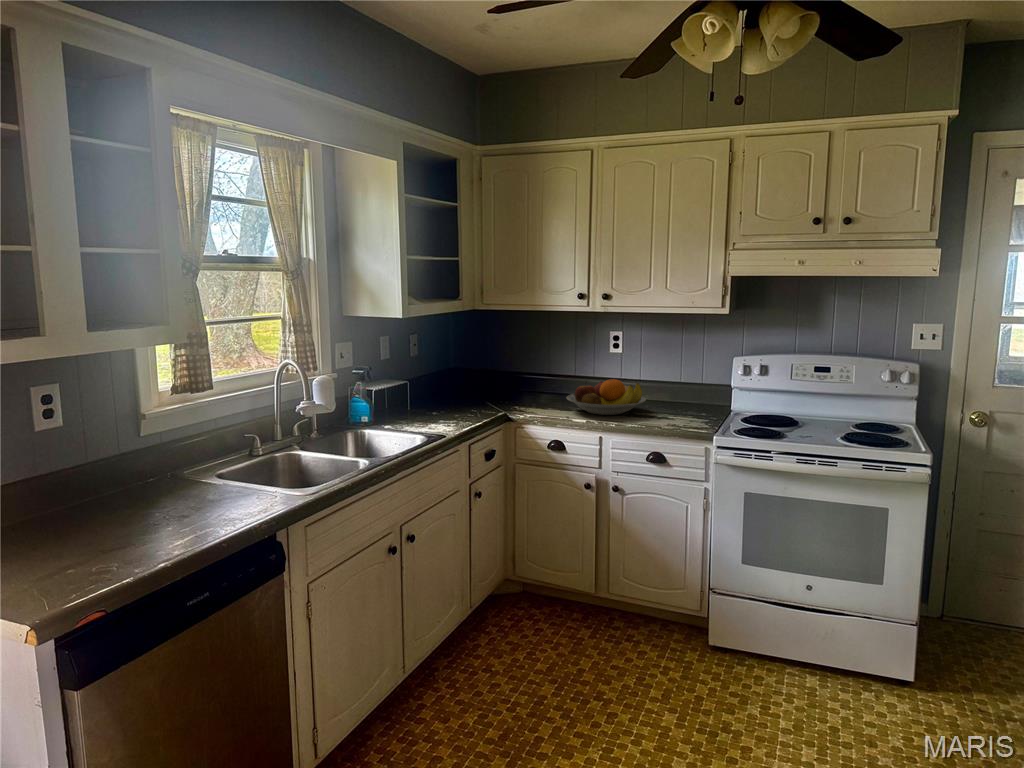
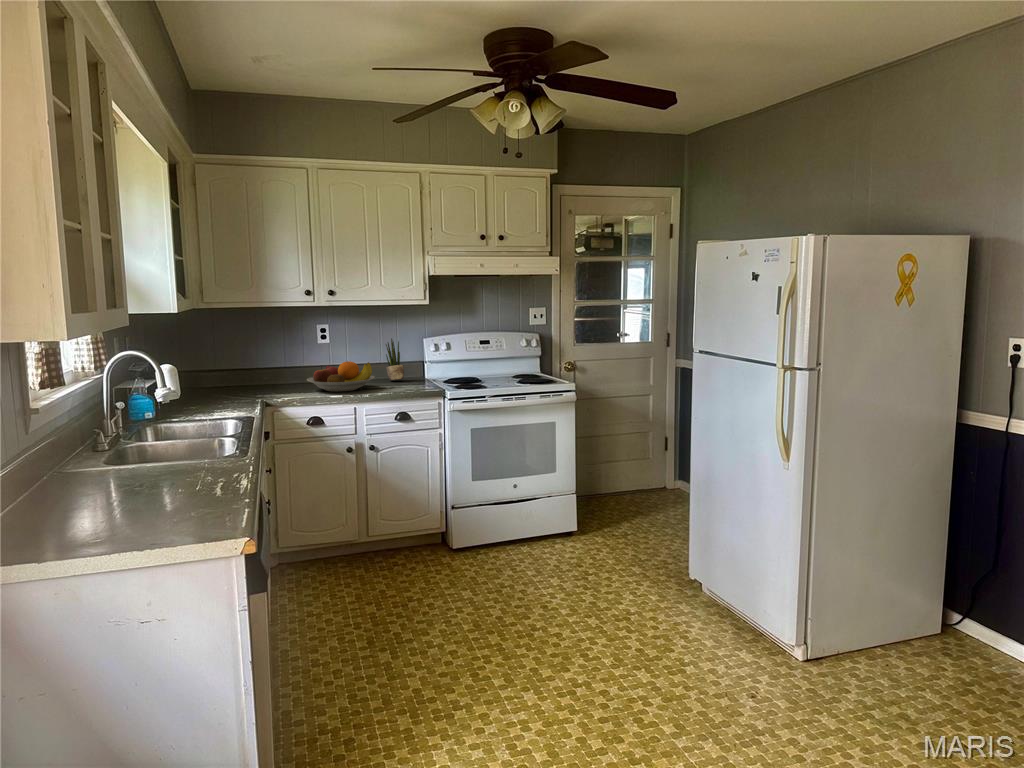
potted plant: none [679,354,701,407] -> present [386,338,404,381]

